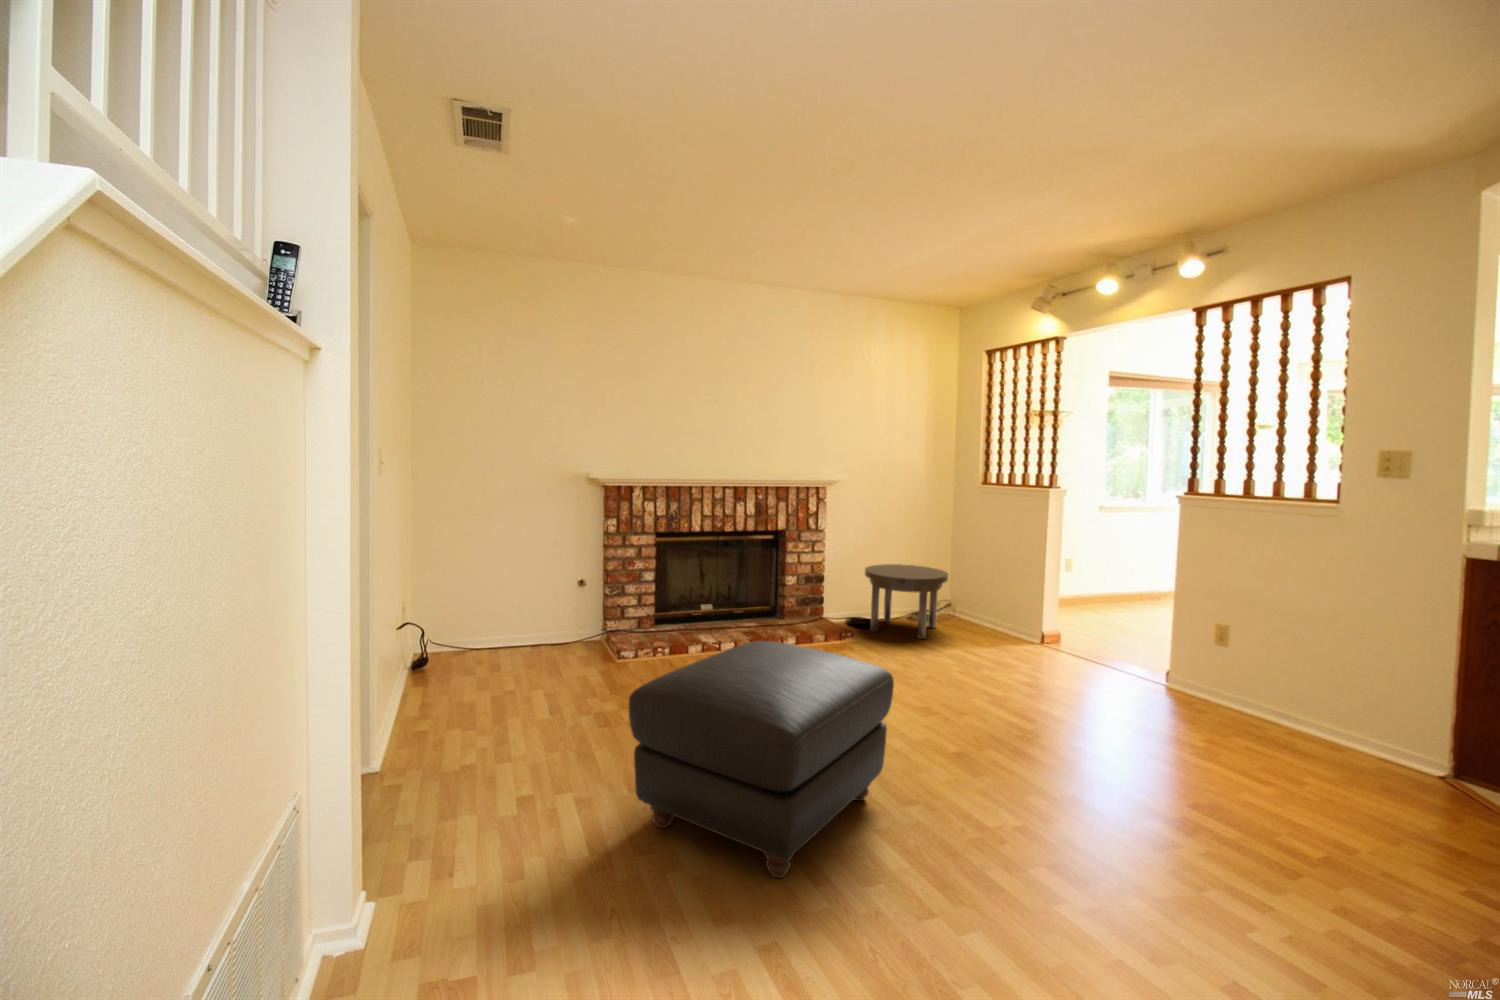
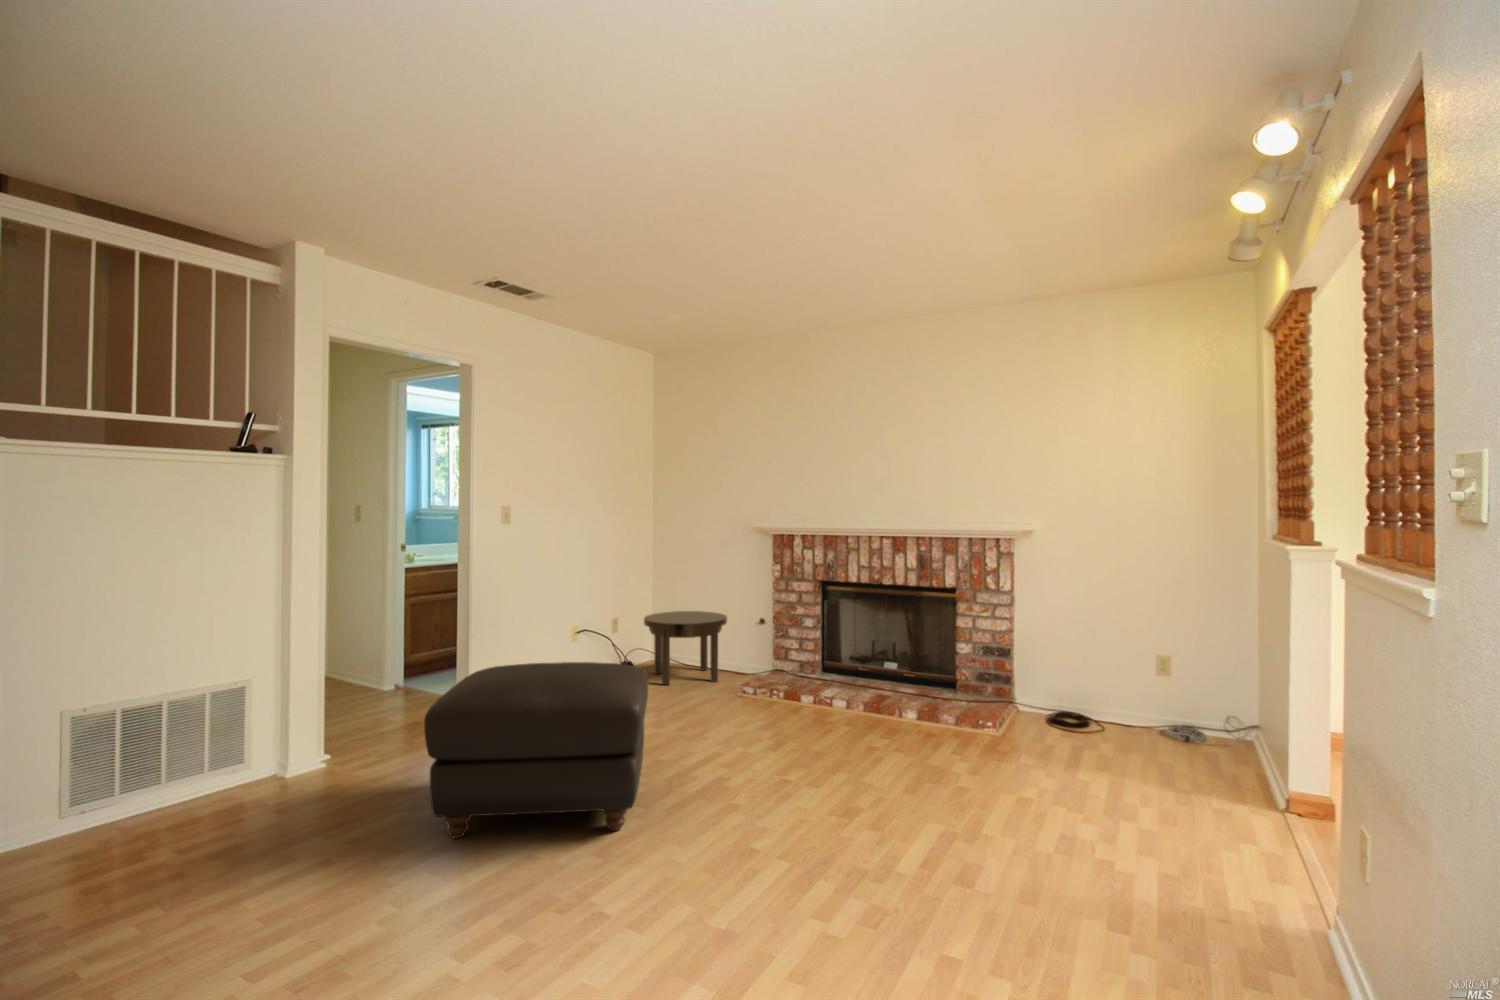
side table: present [865,564,948,639] -> present [644,611,727,685]

